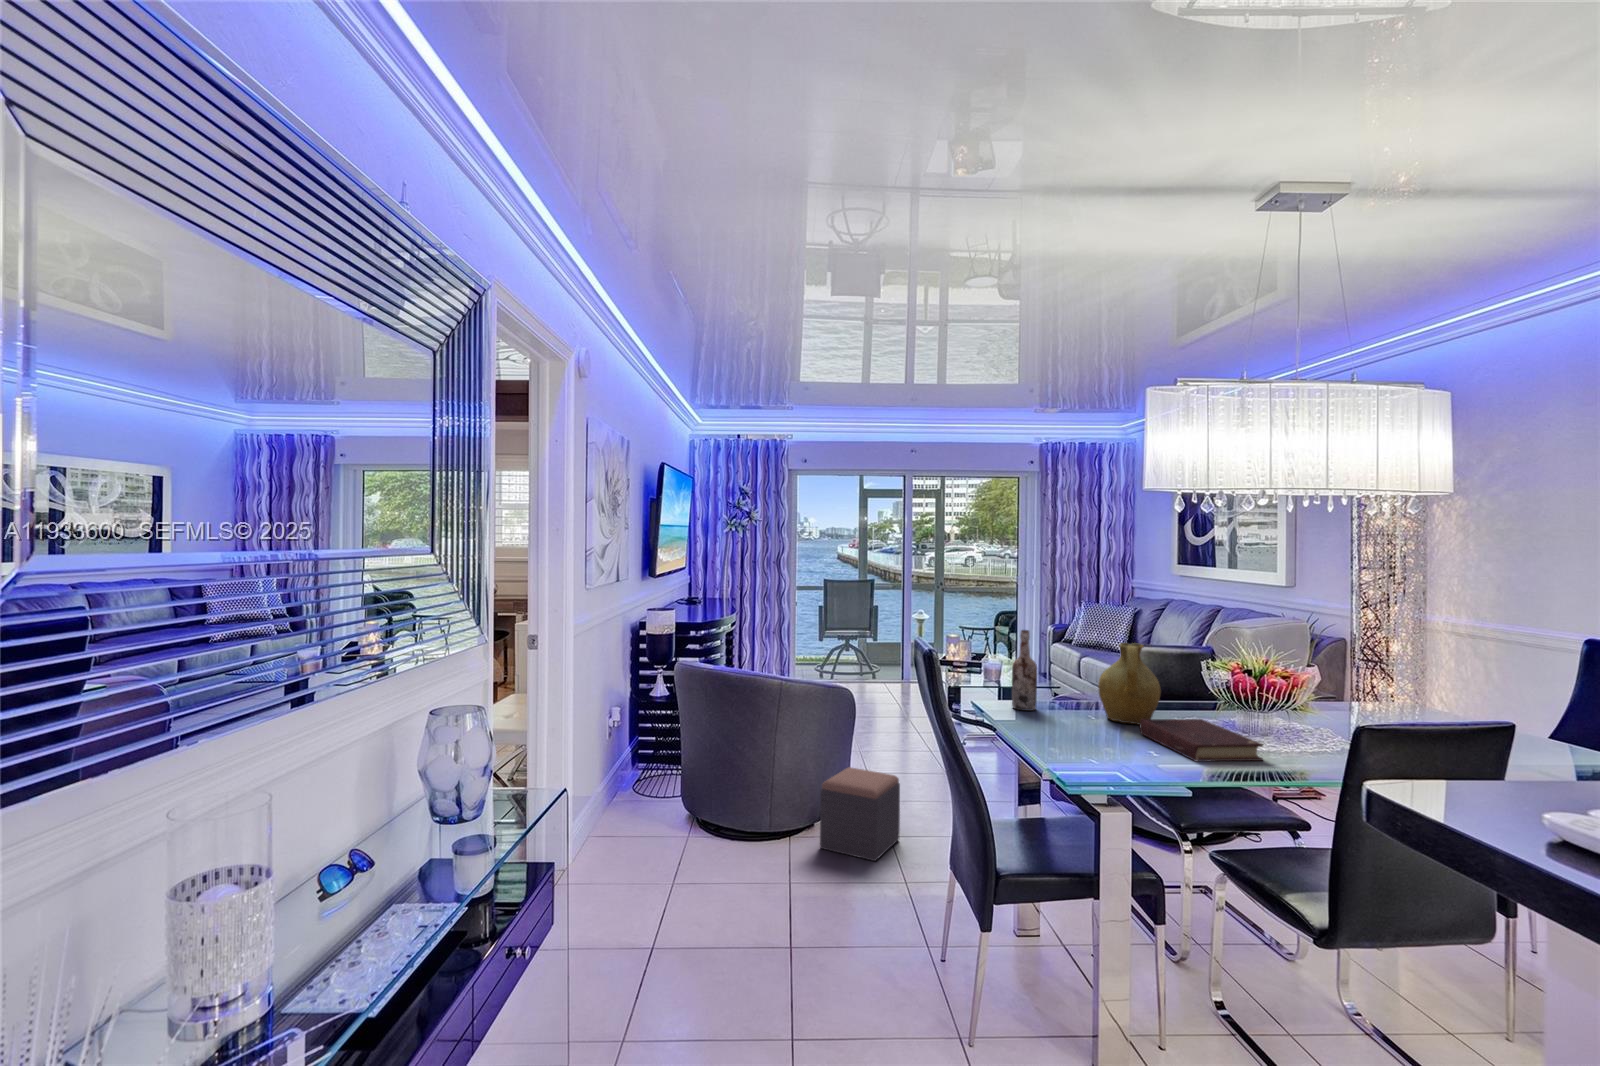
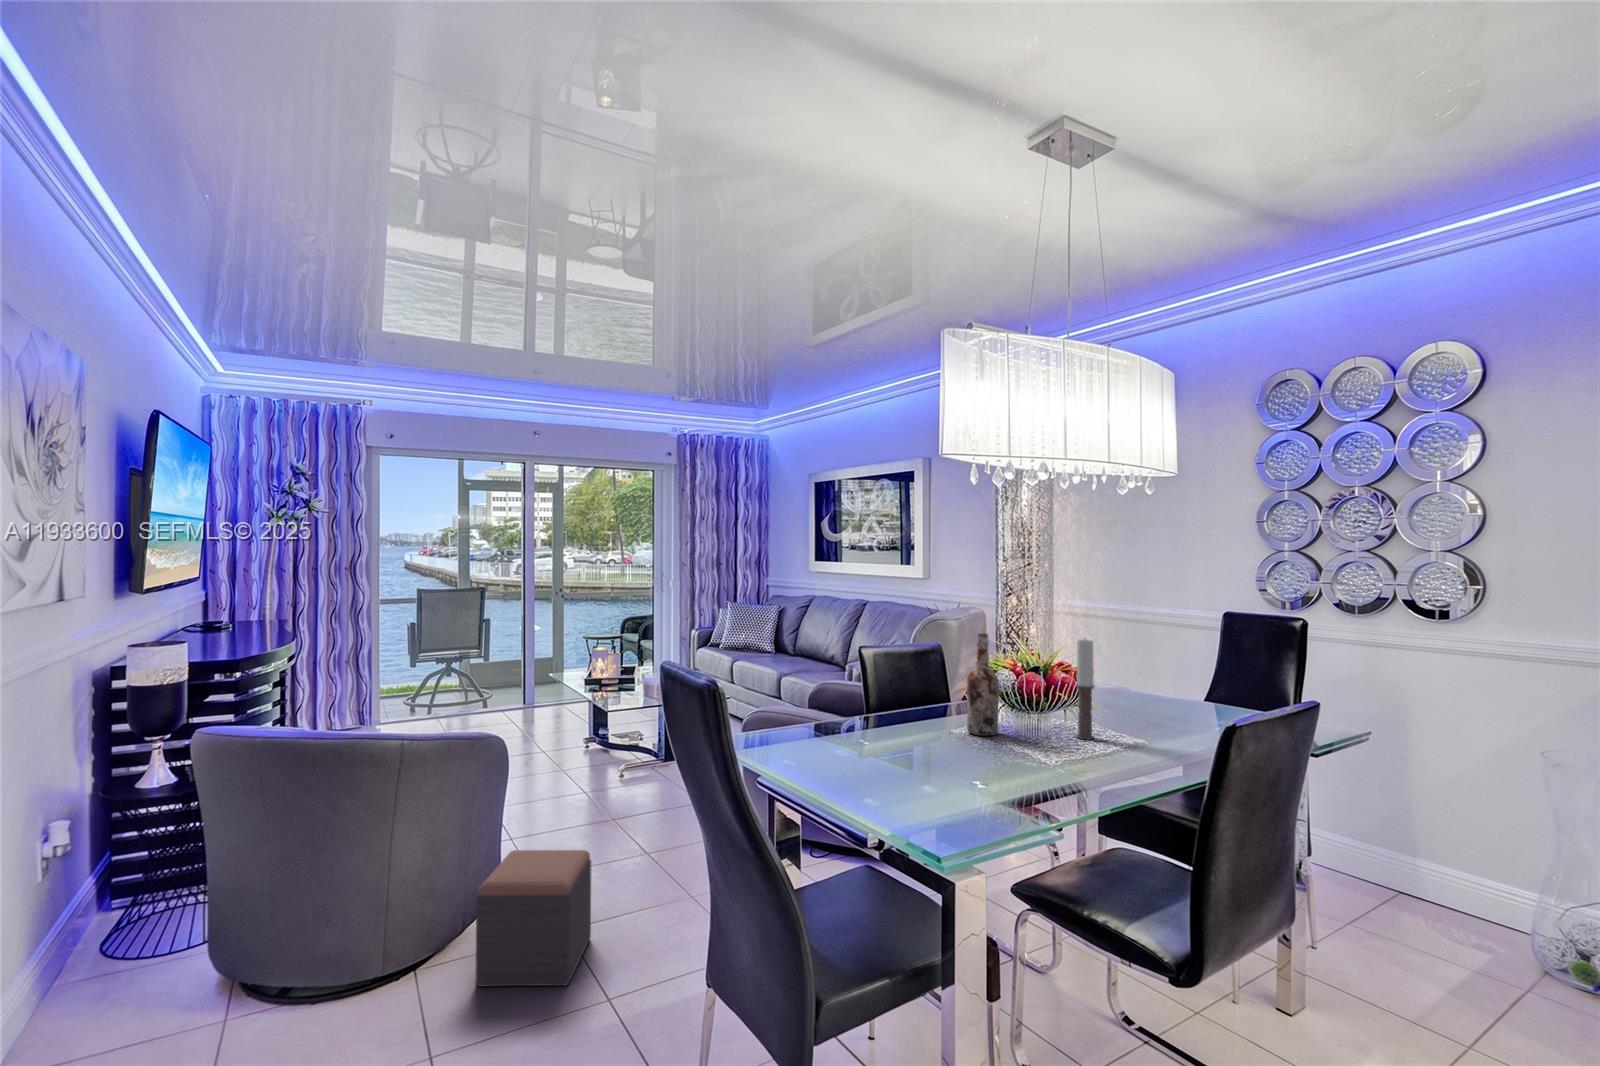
wine bottle: present [1012,630,1037,711] -> present [967,634,999,736]
pitcher: present [1098,643,1161,725] -> none [870,643,940,742]
candle: none [1296,650,1315,744] -> present [1076,639,1094,739]
book: present [1140,719,1263,761] -> none [939,726,1089,785]

